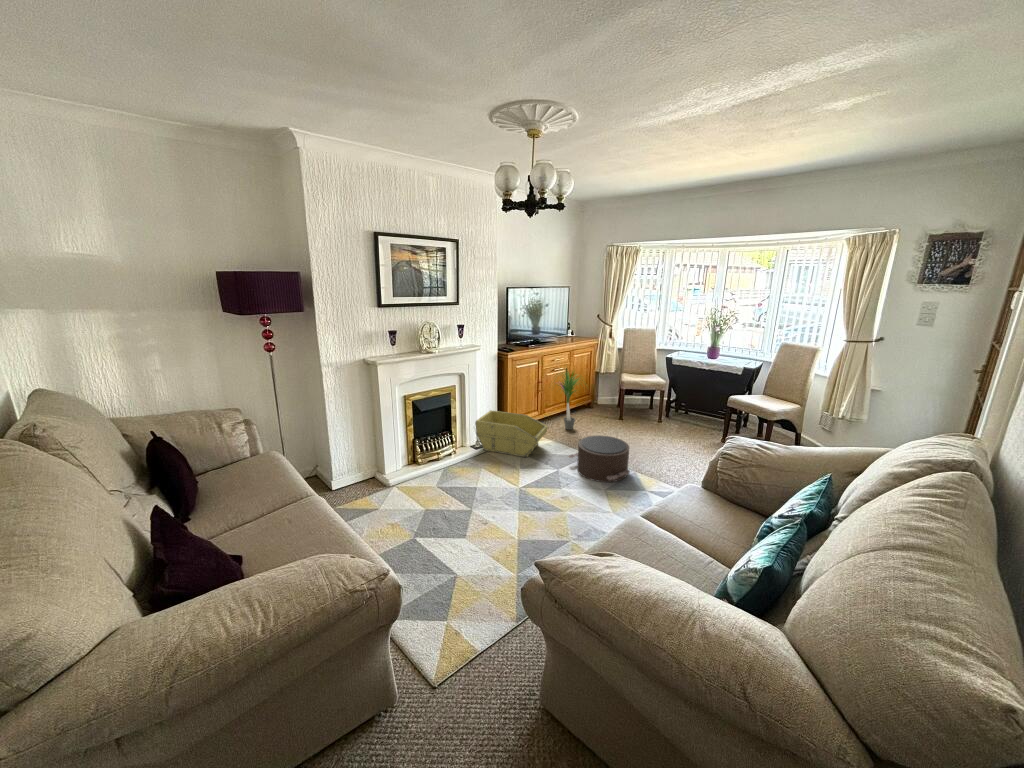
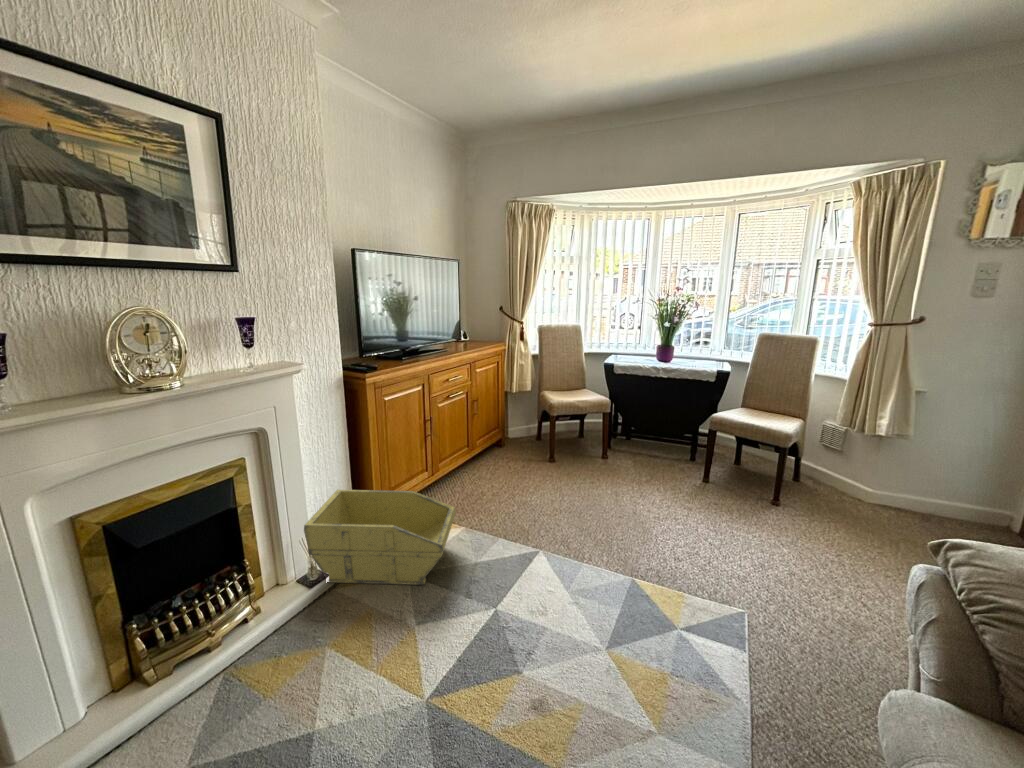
potted plant: present [560,371,579,430] -> none [441,384,516,497]
pouf: present [569,435,630,482] -> none [507,517,639,627]

